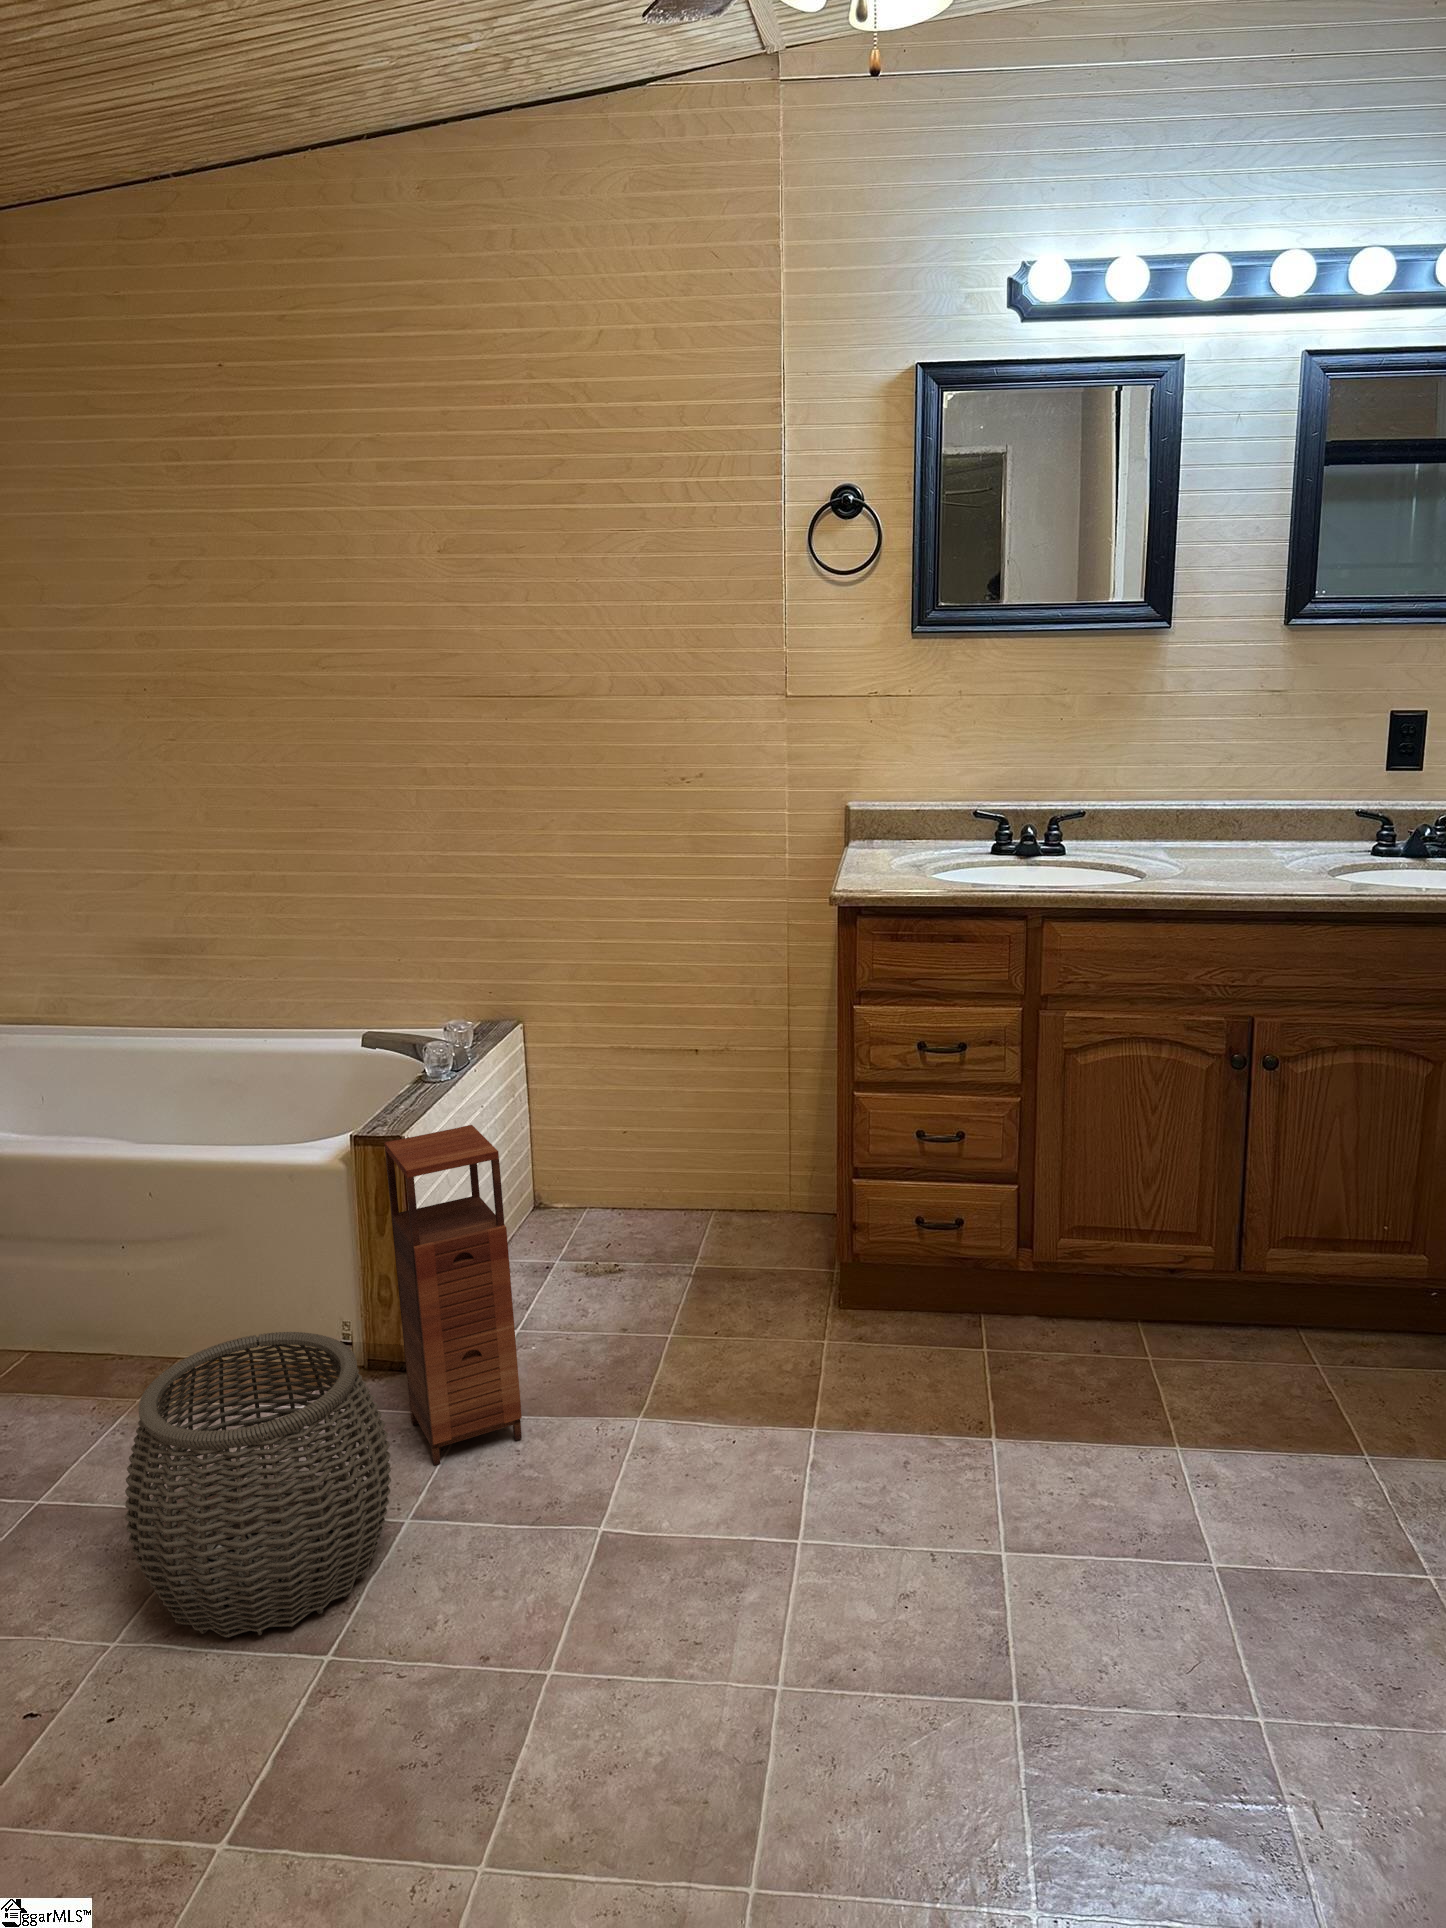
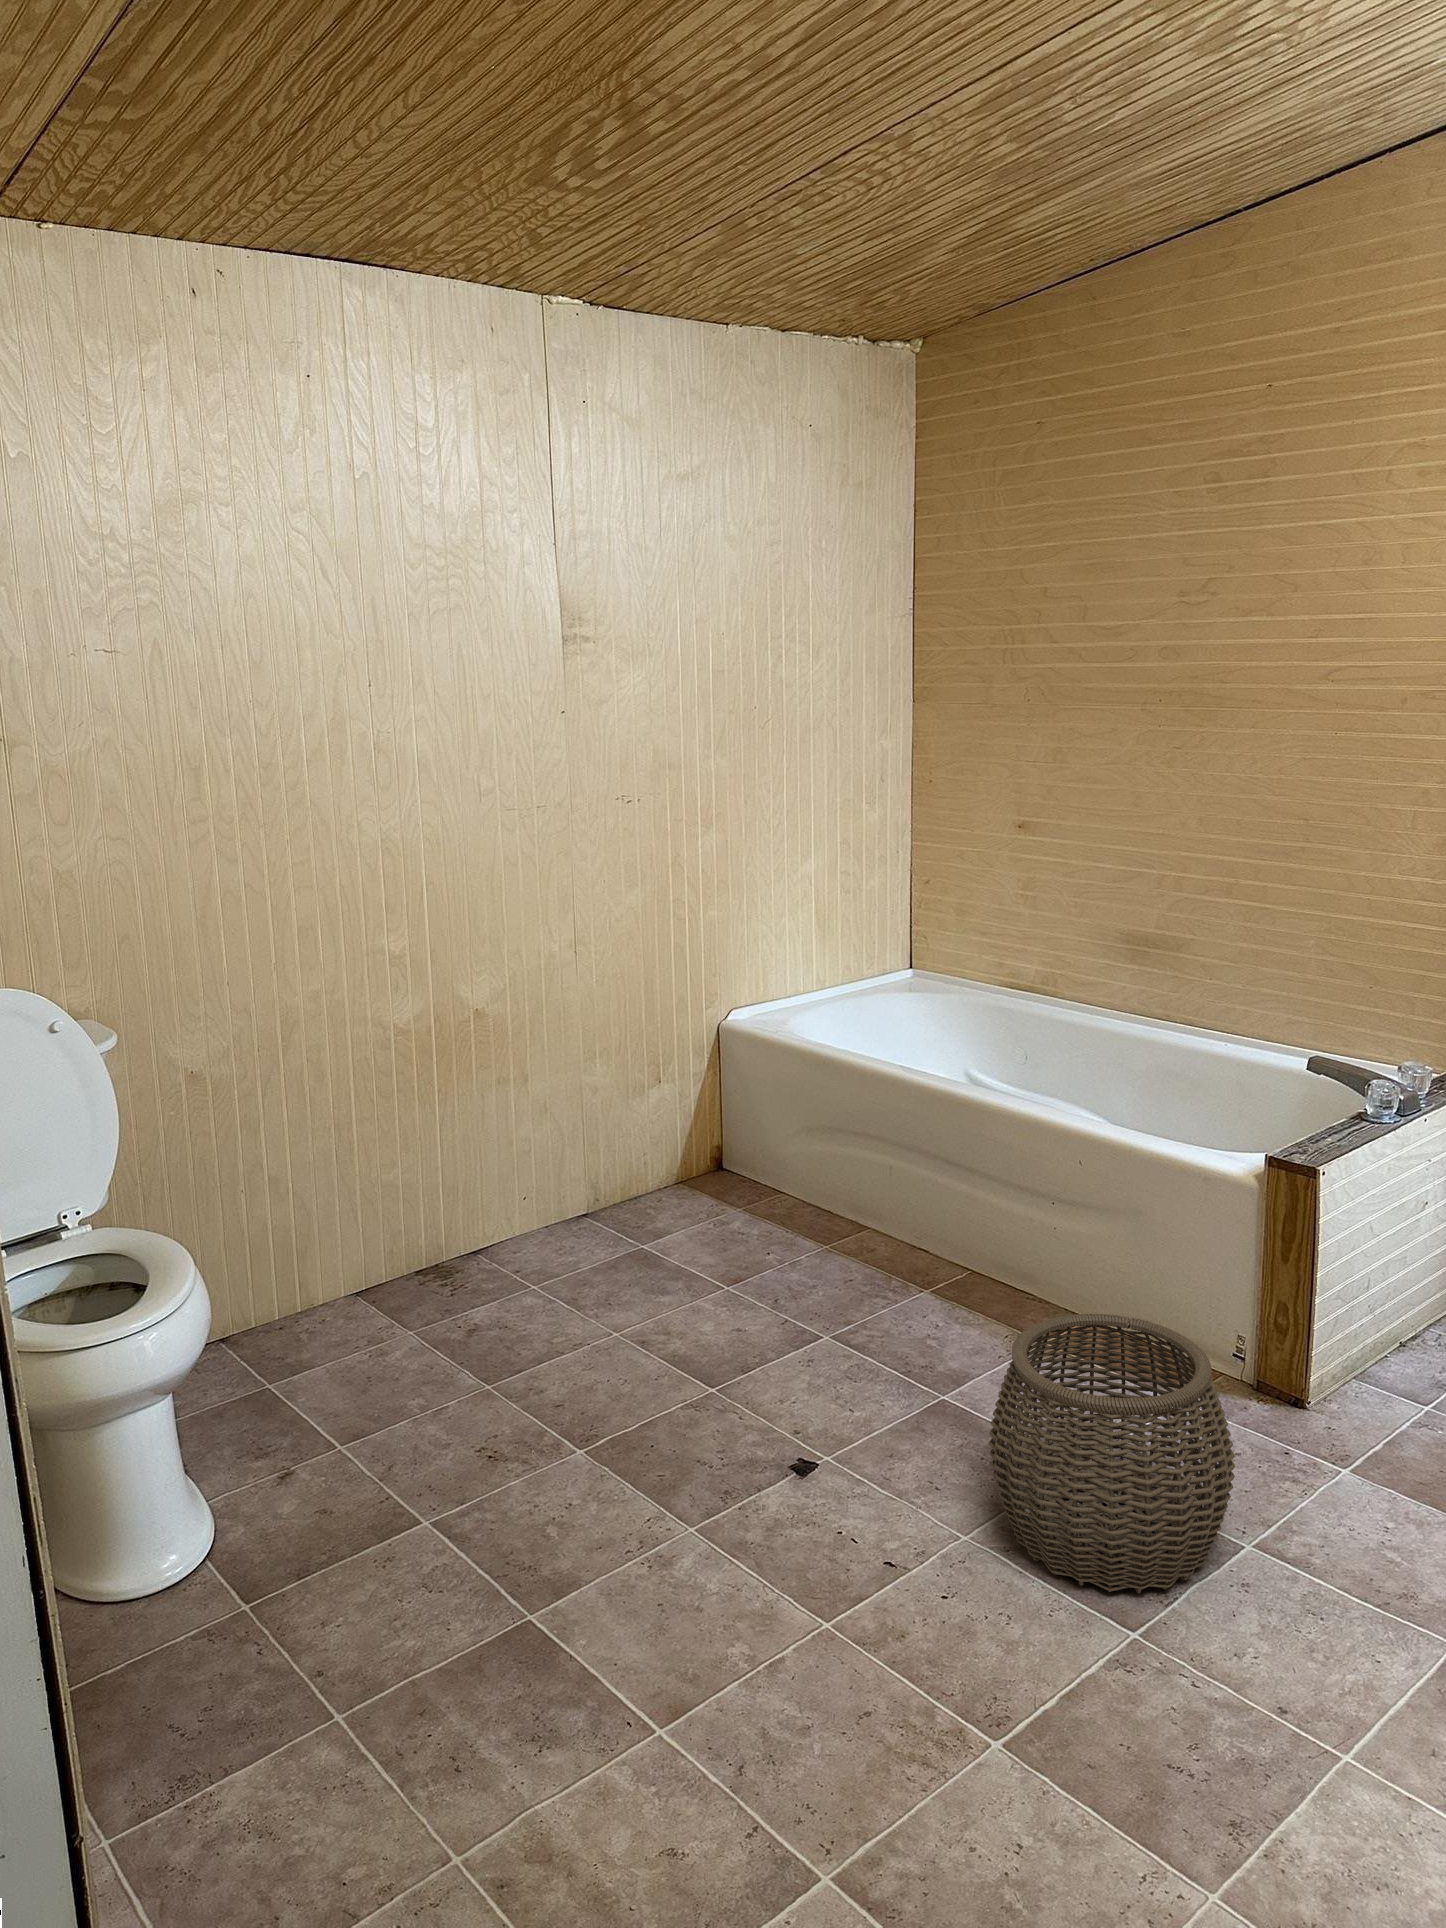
storage cabinet: present [384,1125,522,1465] -> none [1281,1172,1406,1521]

